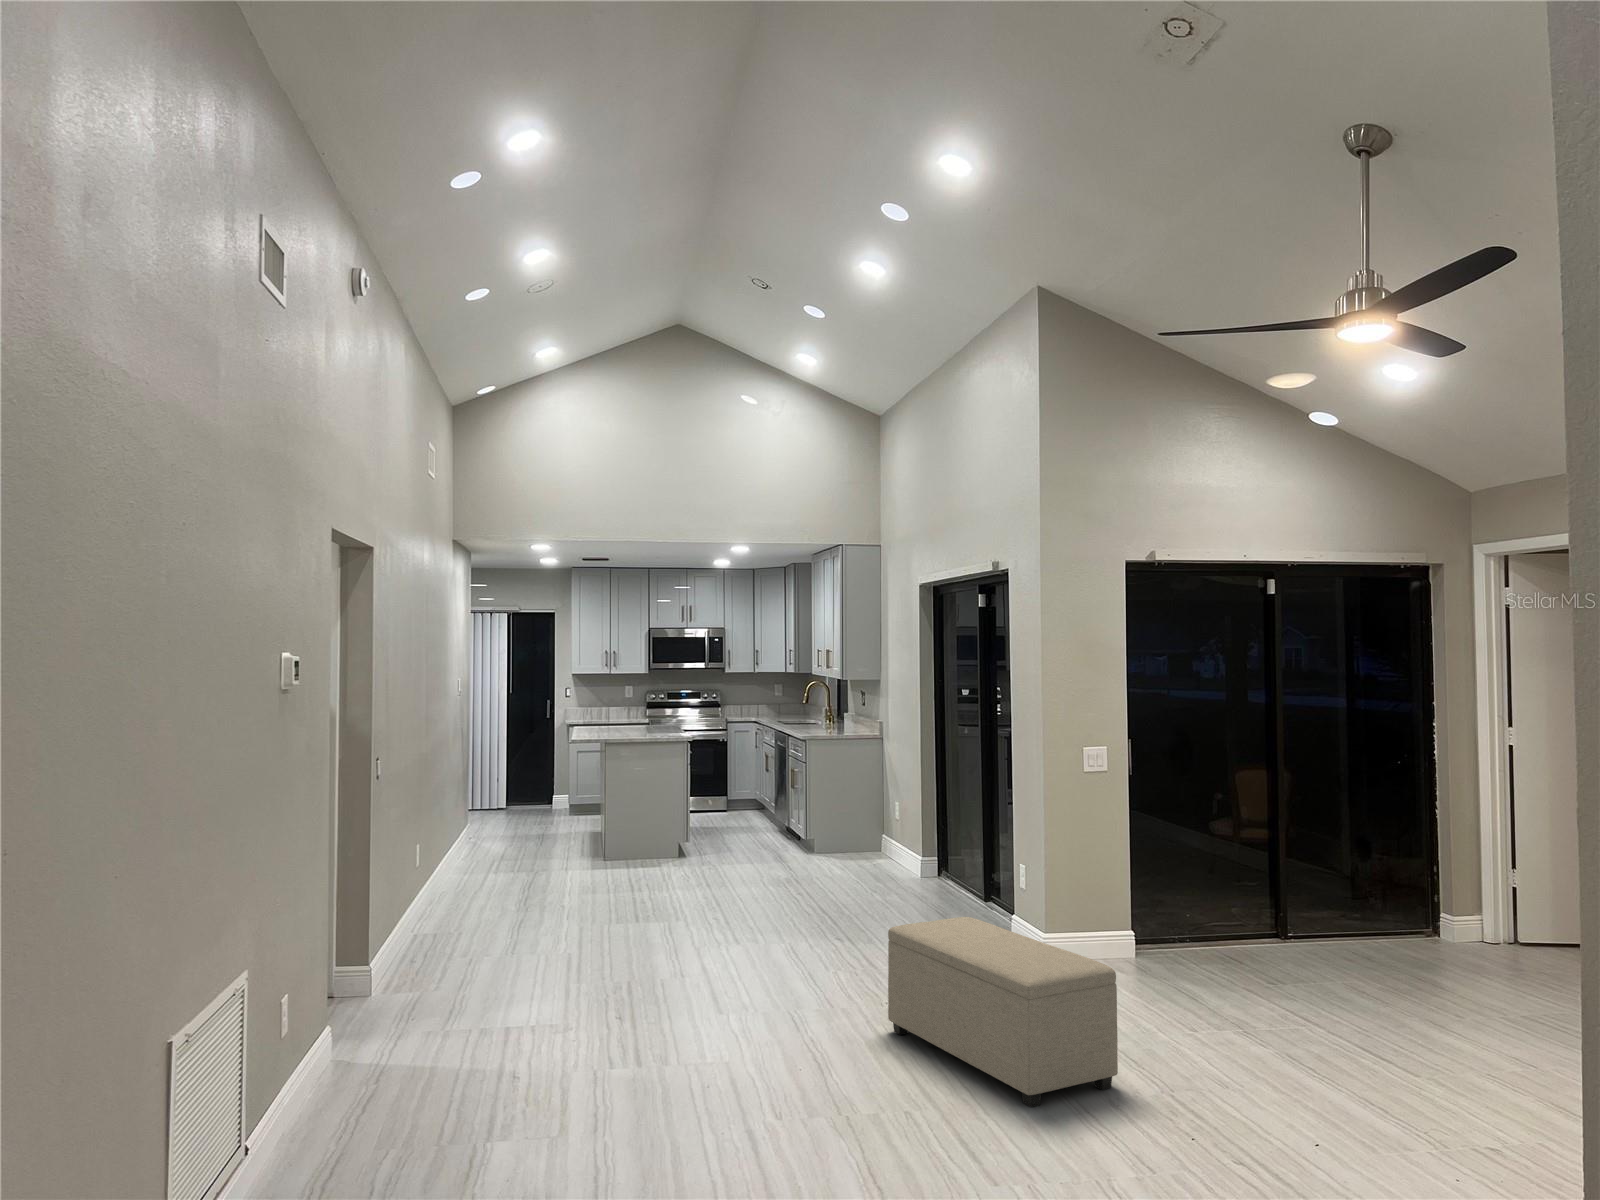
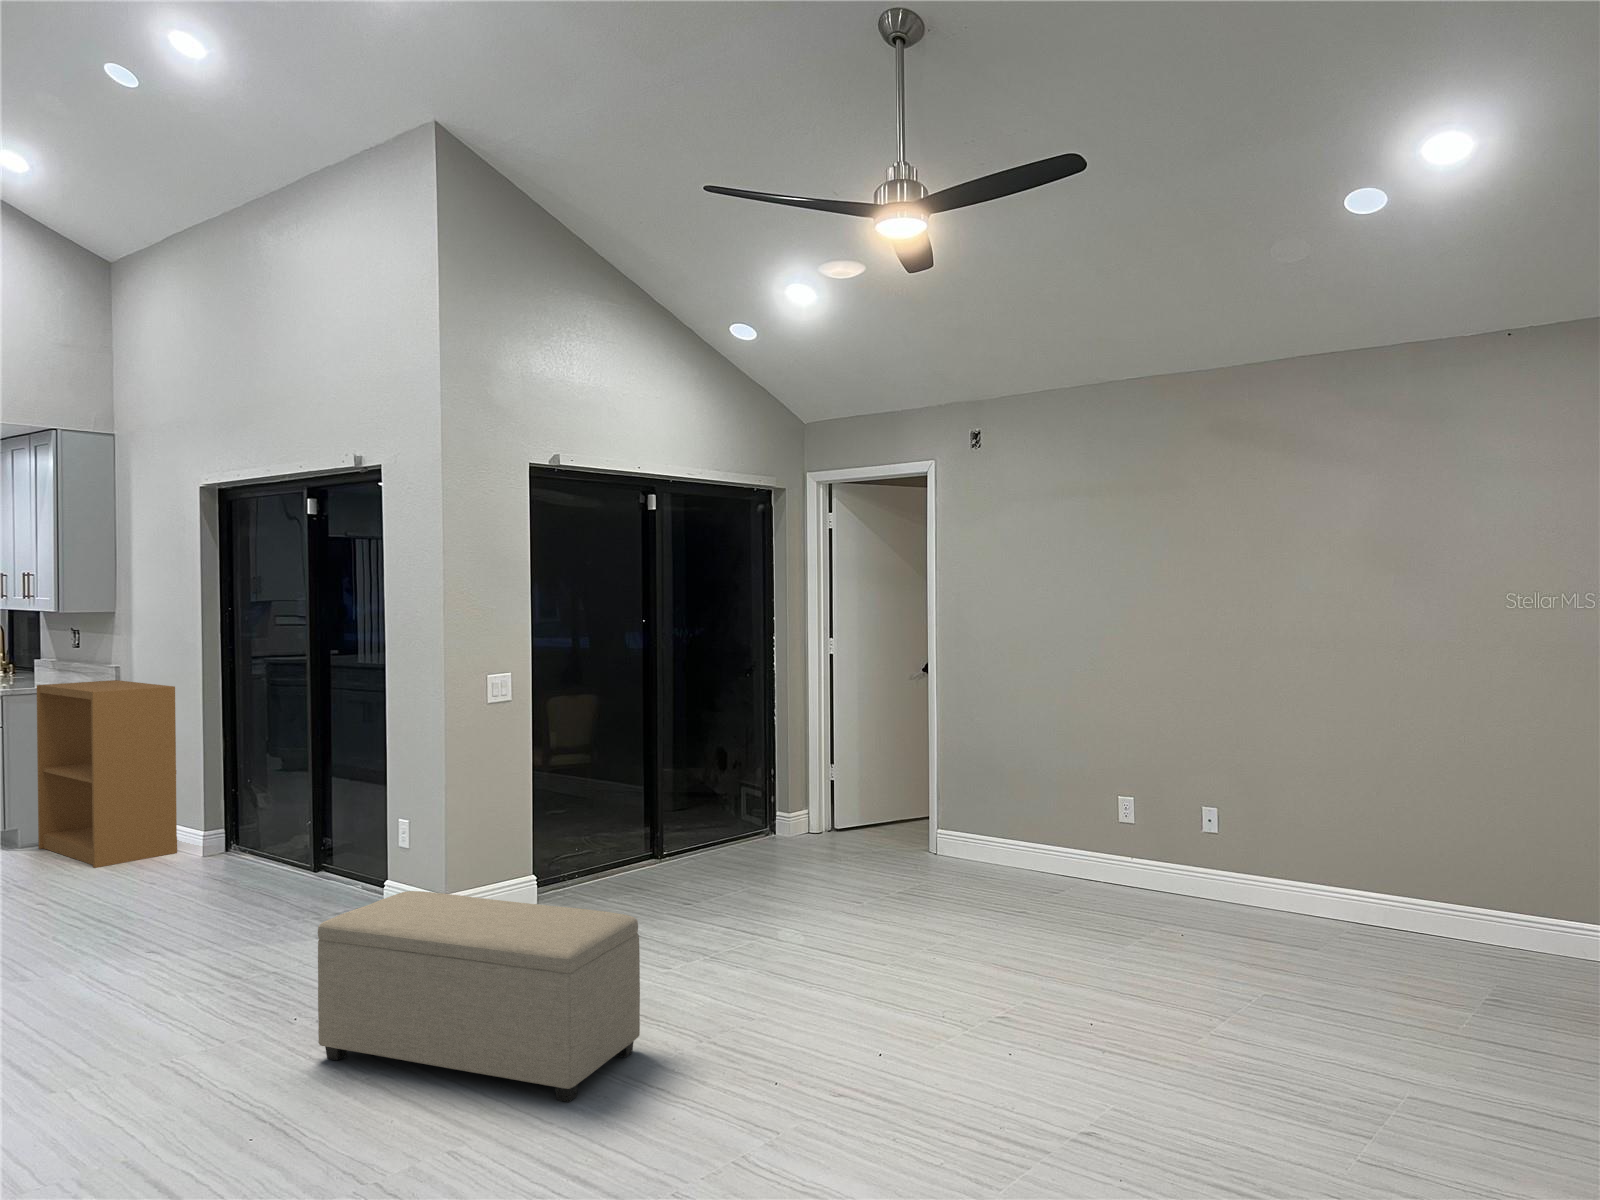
bookshelf: none [824,731,906,872] -> present [37,680,177,868]

